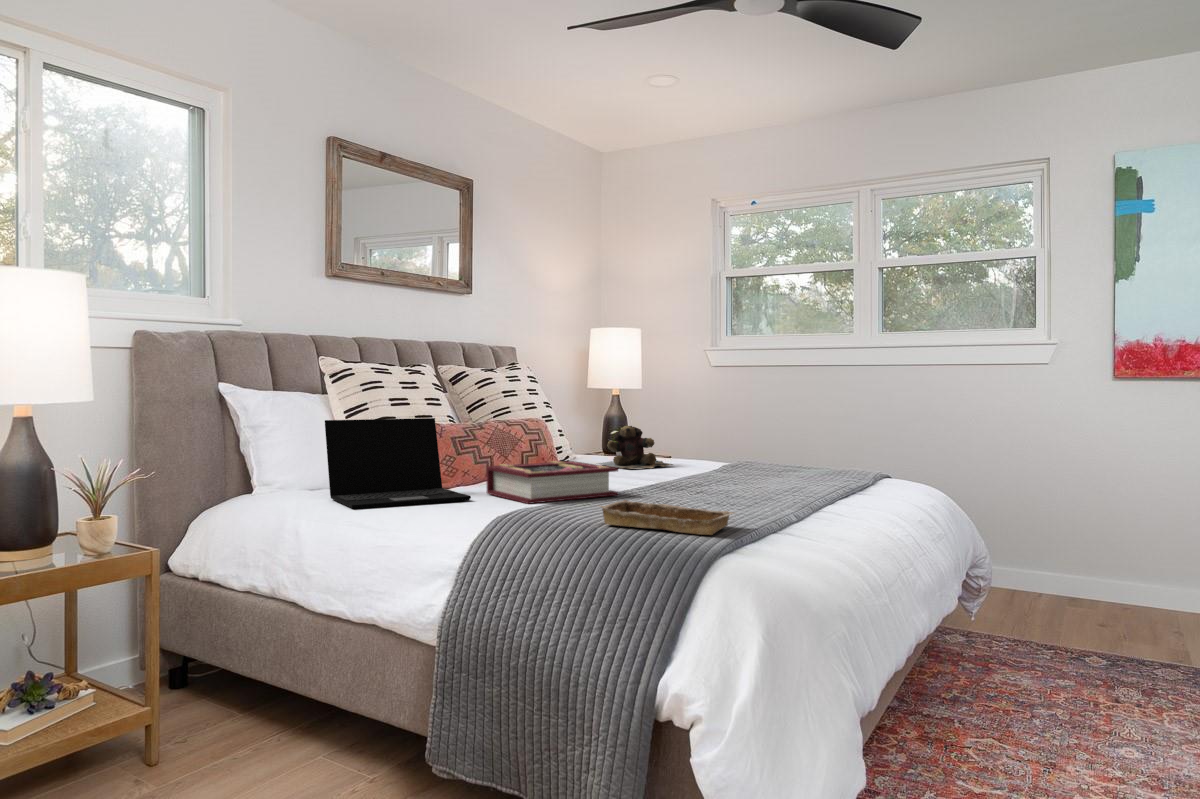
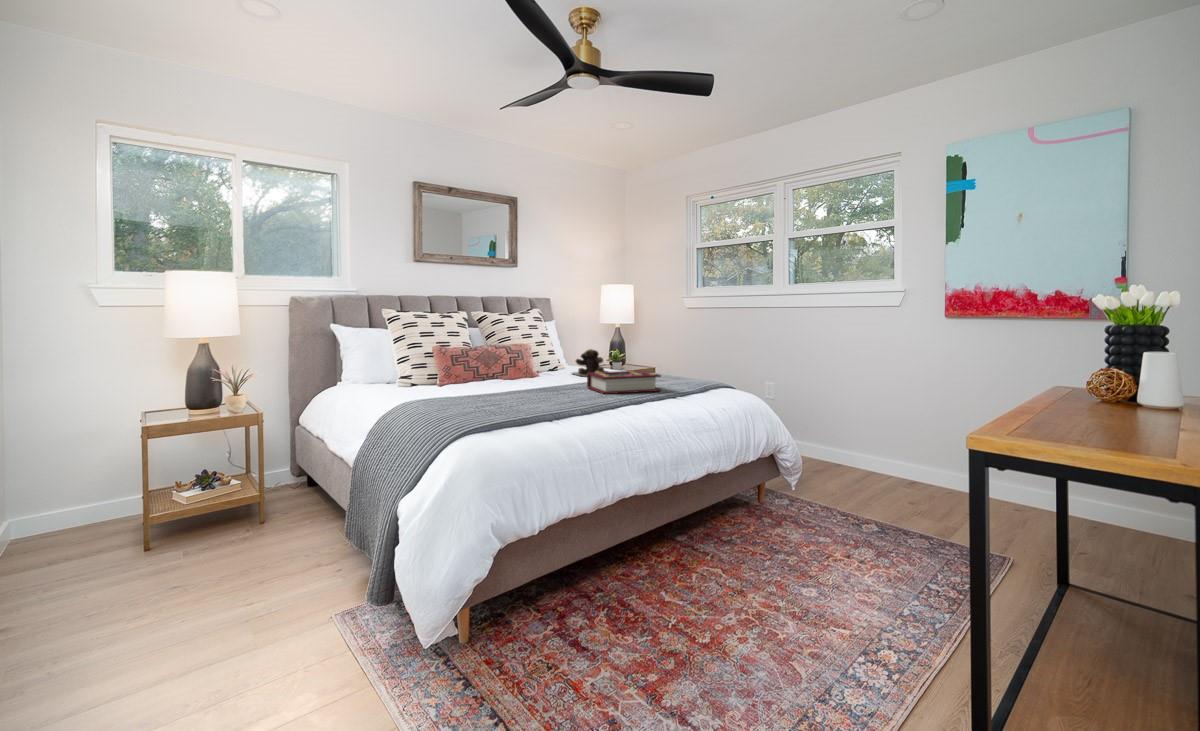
laptop: present [325,418,471,509] -> none [355,344,429,394]
book: present [487,461,618,504] -> present [587,370,661,394]
tray: present [601,500,733,535] -> none [448,394,522,415]

